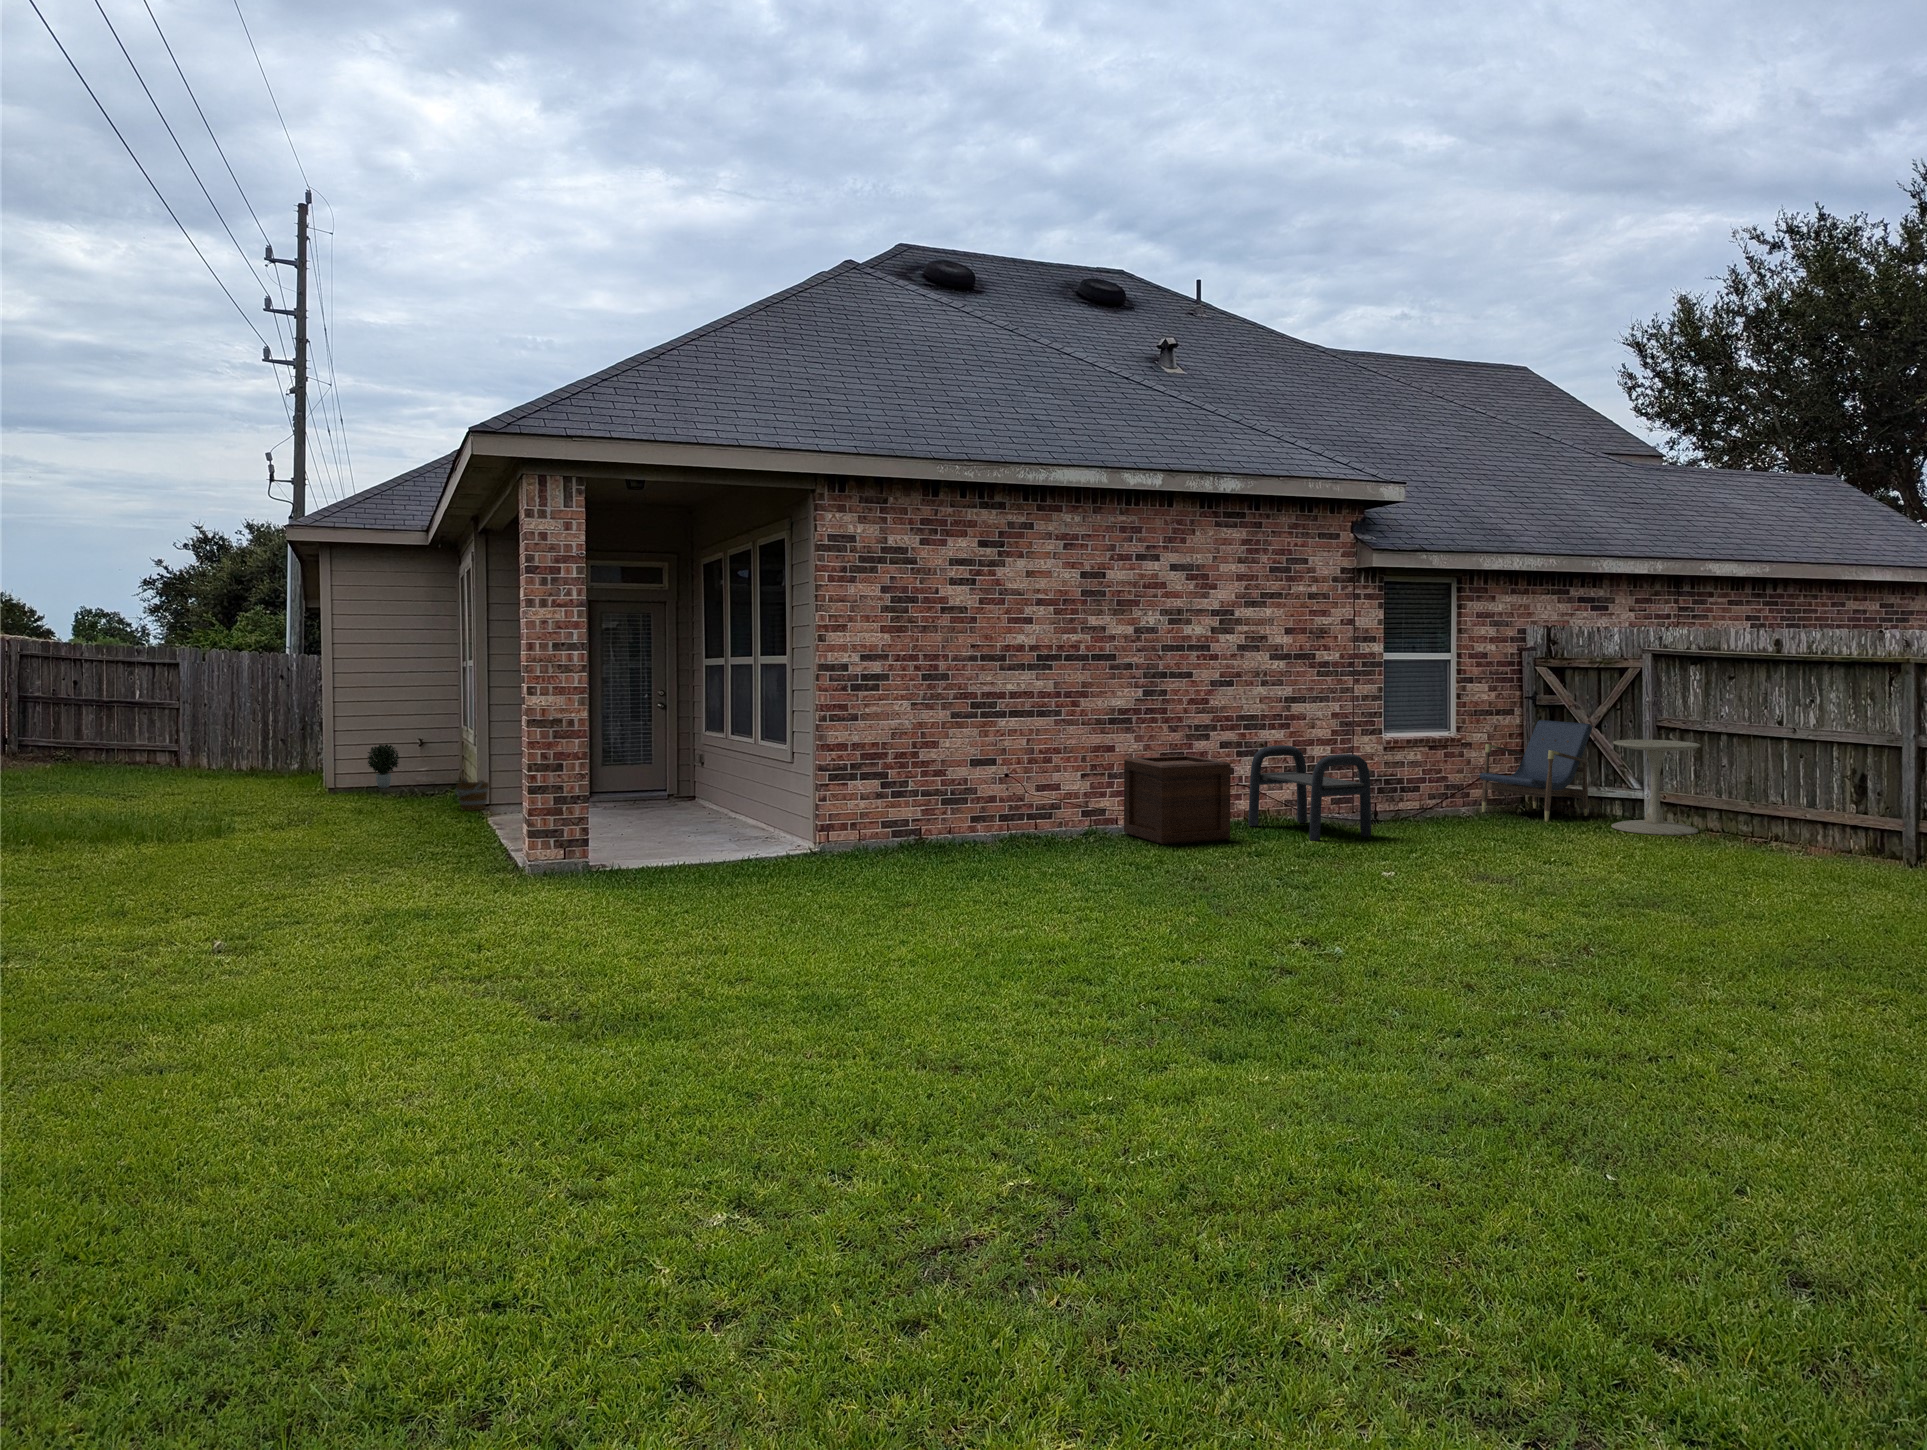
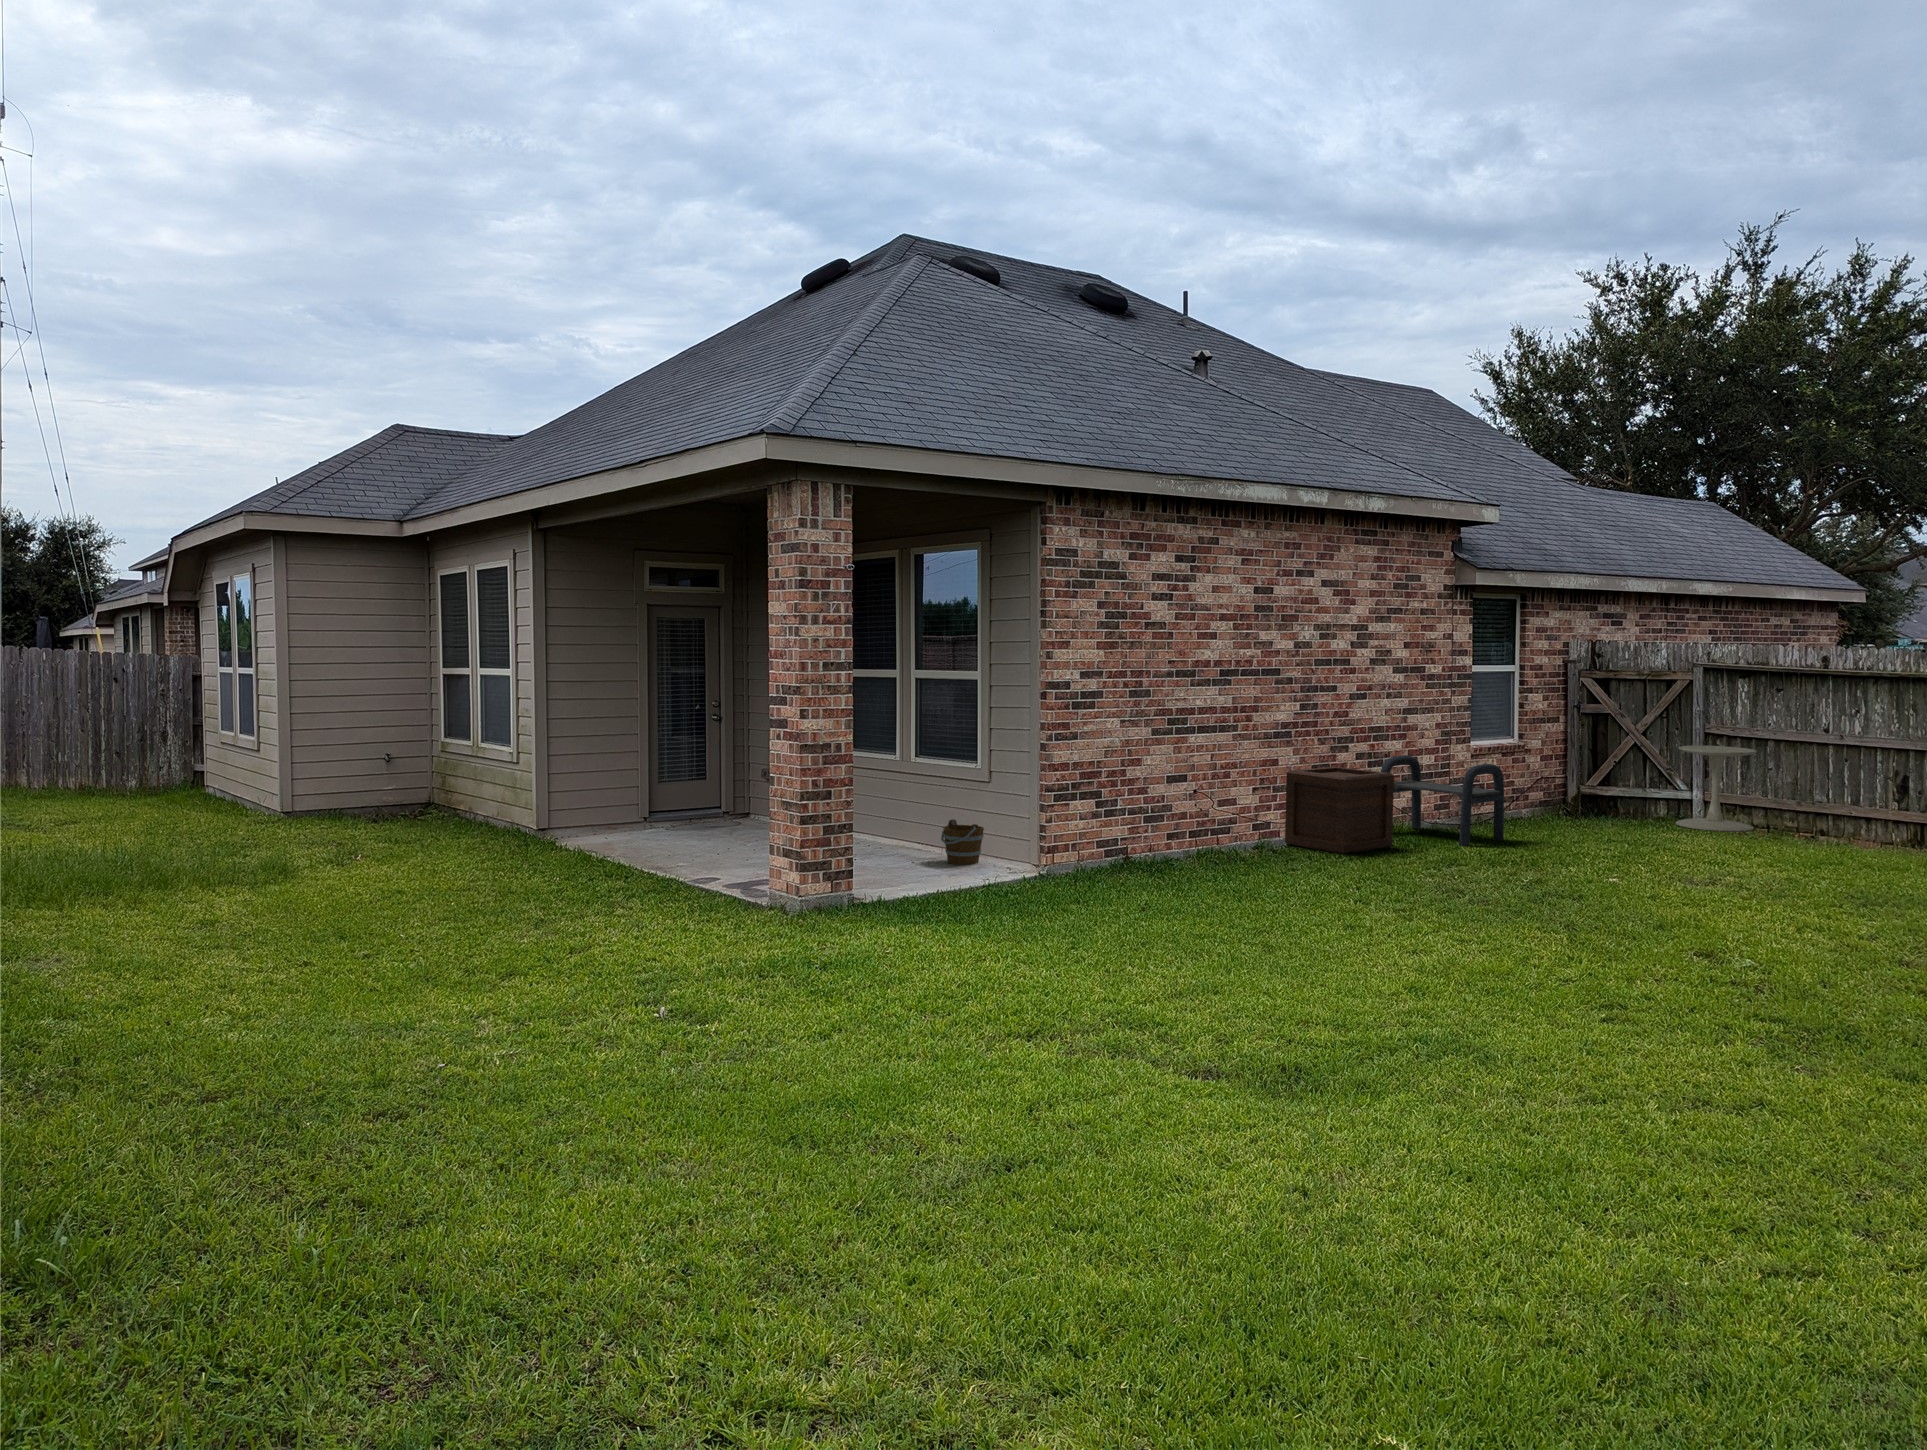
lounge chair: present [1479,720,1592,822] -> none [1543,727,1640,822]
potted plant: present [368,745,399,788] -> none [292,763,332,814]
bucket: present [455,778,489,811] -> present [941,819,984,865]

